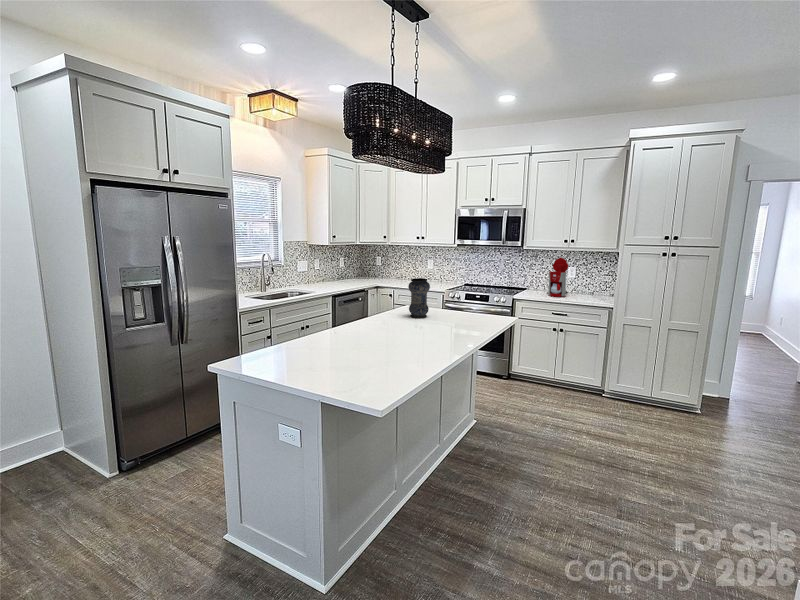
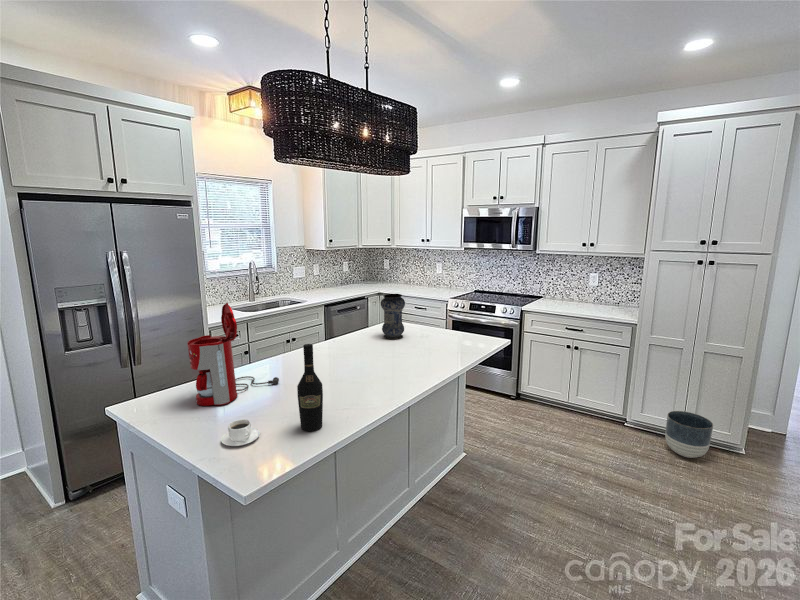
coffee maker: present [547,257,568,297] -> present [187,303,279,406]
wine bottle: none [392,303,412,372] -> present [297,344,323,431]
coffee cup: none [337,363,366,382] -> present [221,419,260,446]
planter: none [639,380,677,417] -> present [665,411,713,458]

